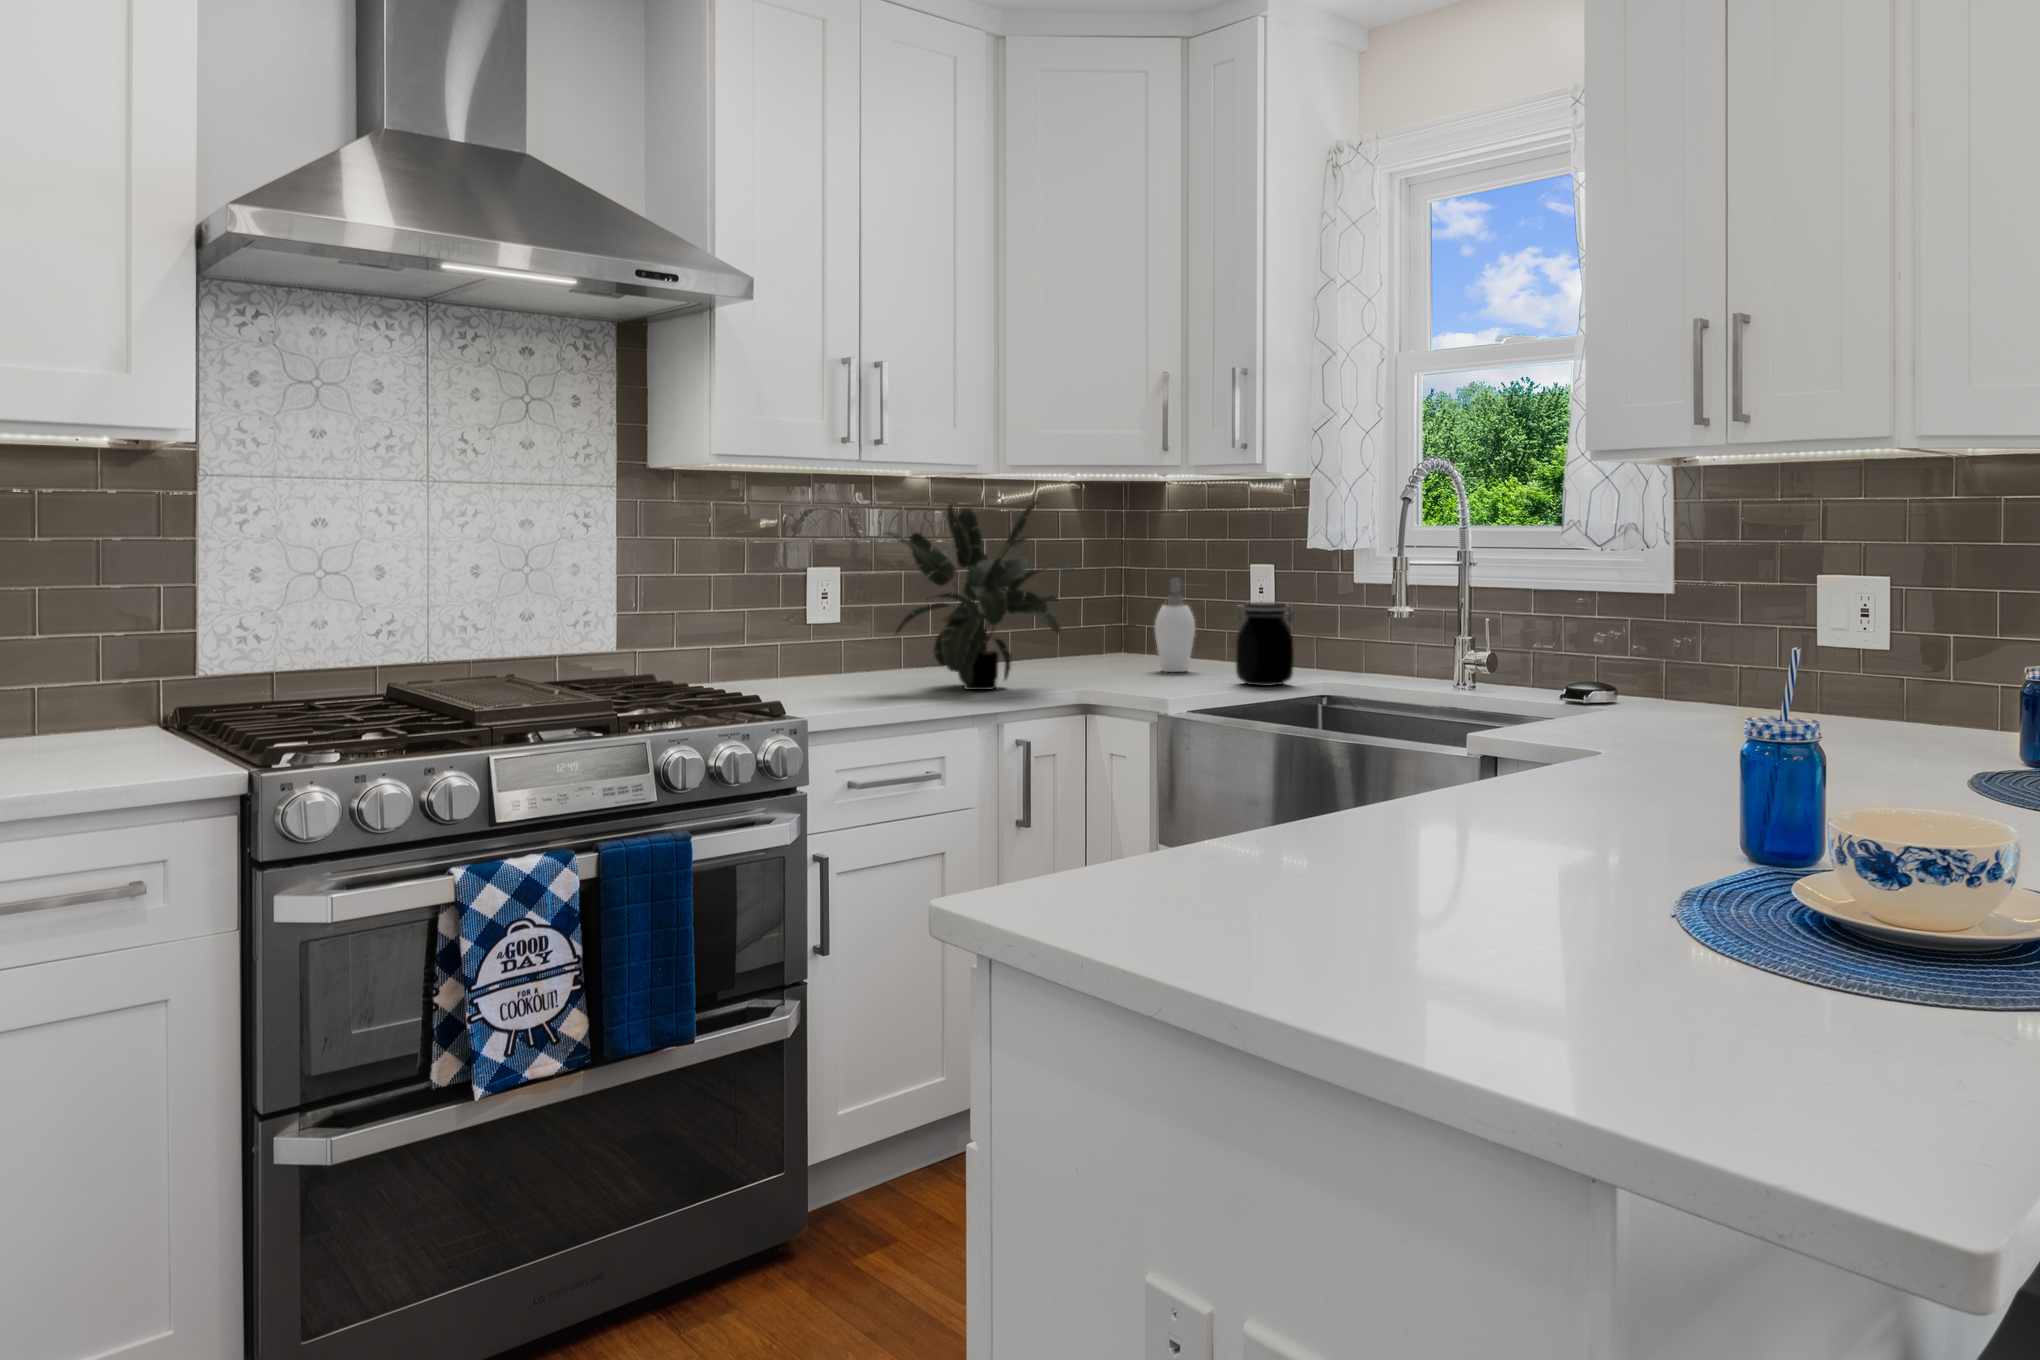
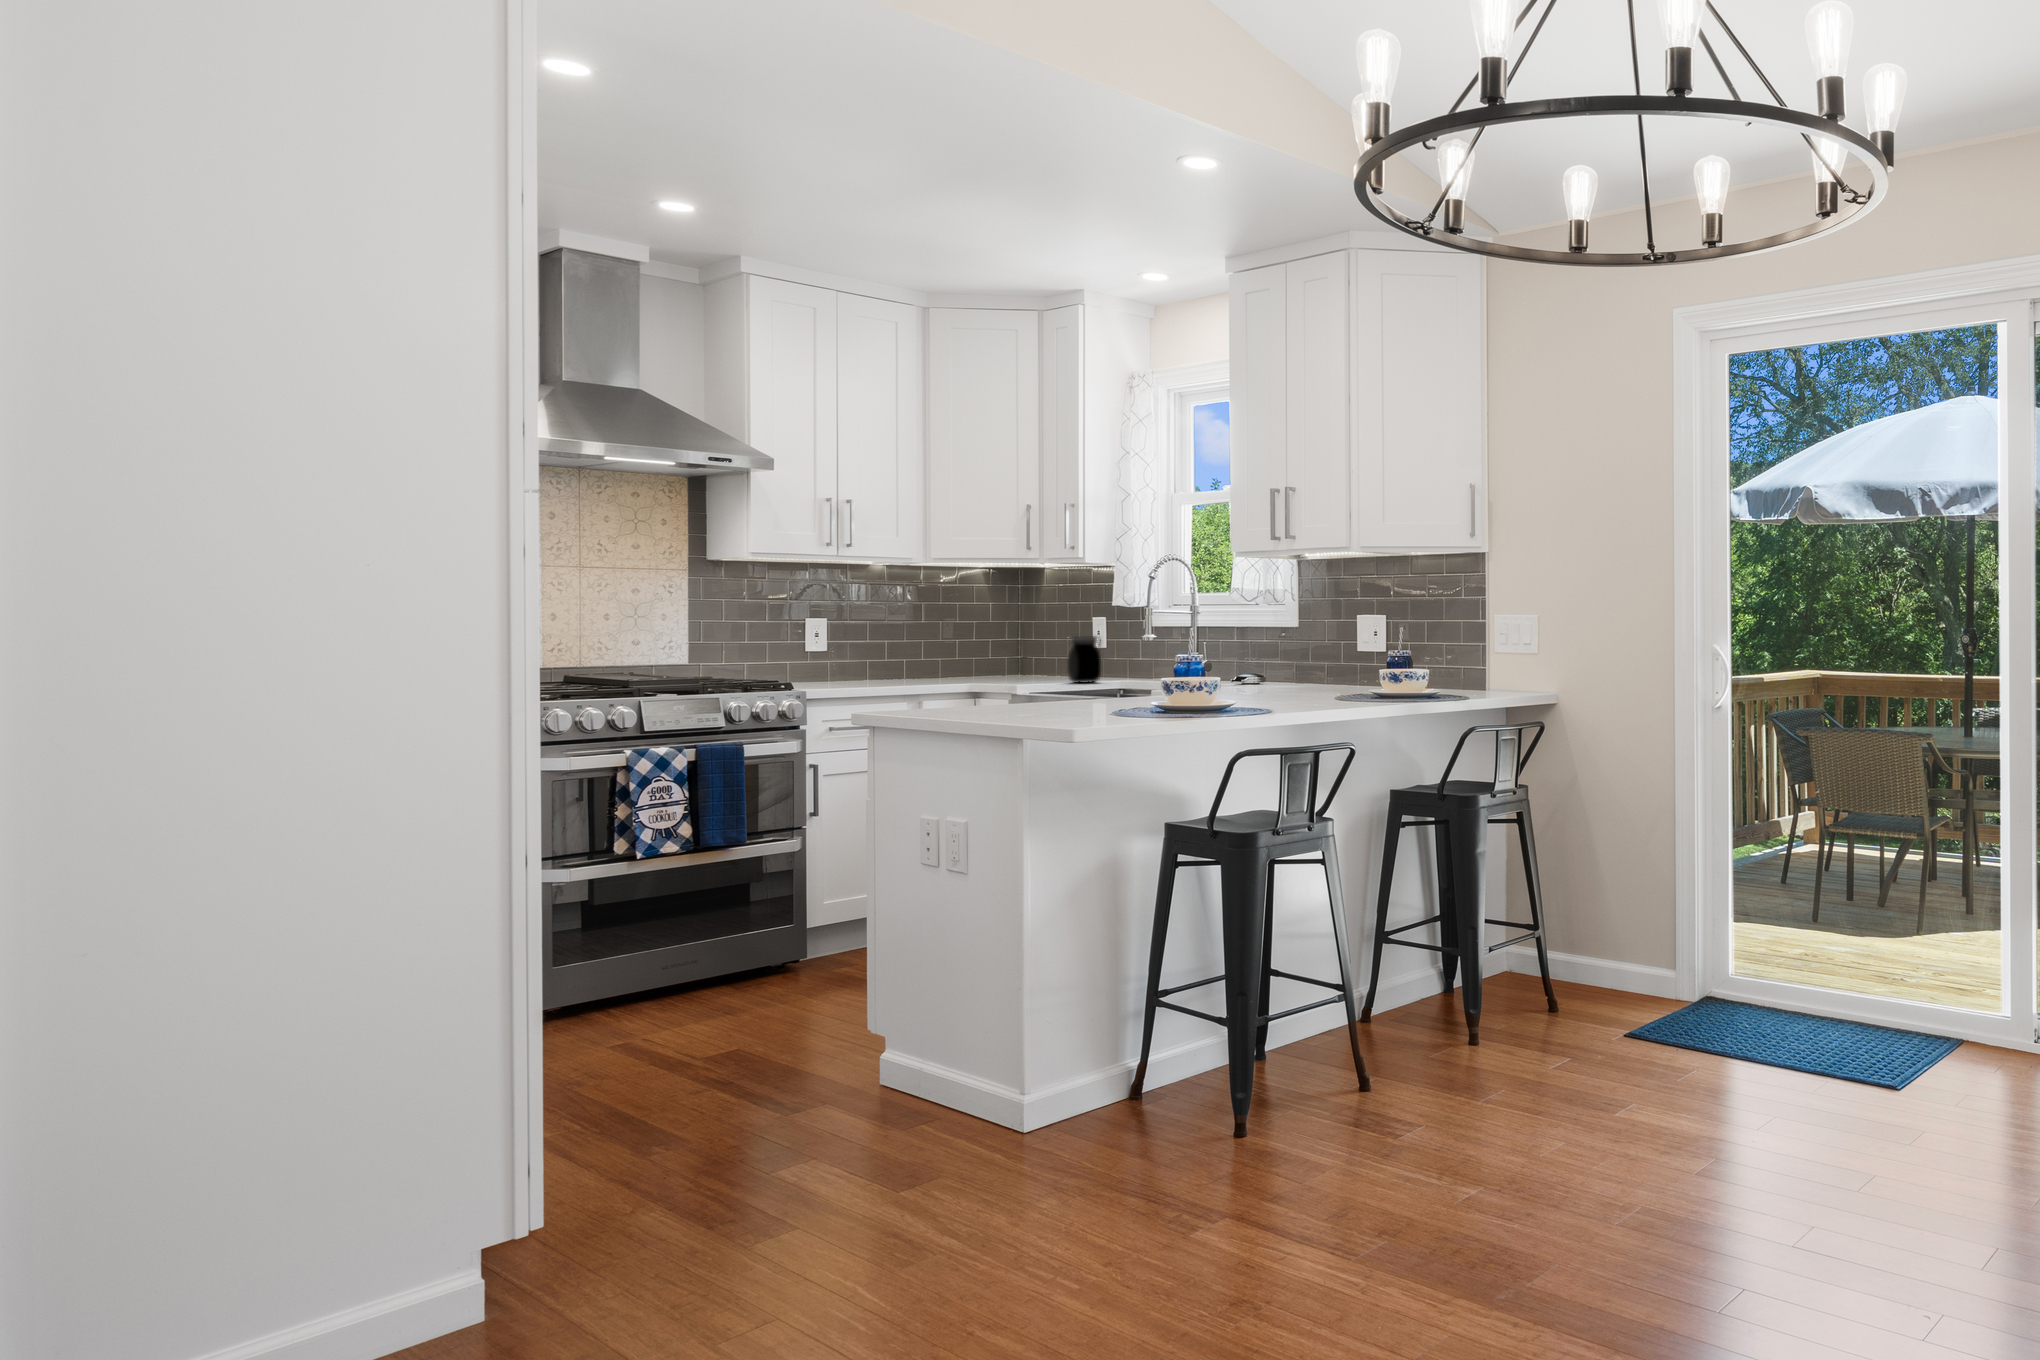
potted plant: present [886,500,1073,690] -> none [851,577,964,685]
soap dispenser: present [1155,579,1195,672] -> none [1026,625,1059,680]

